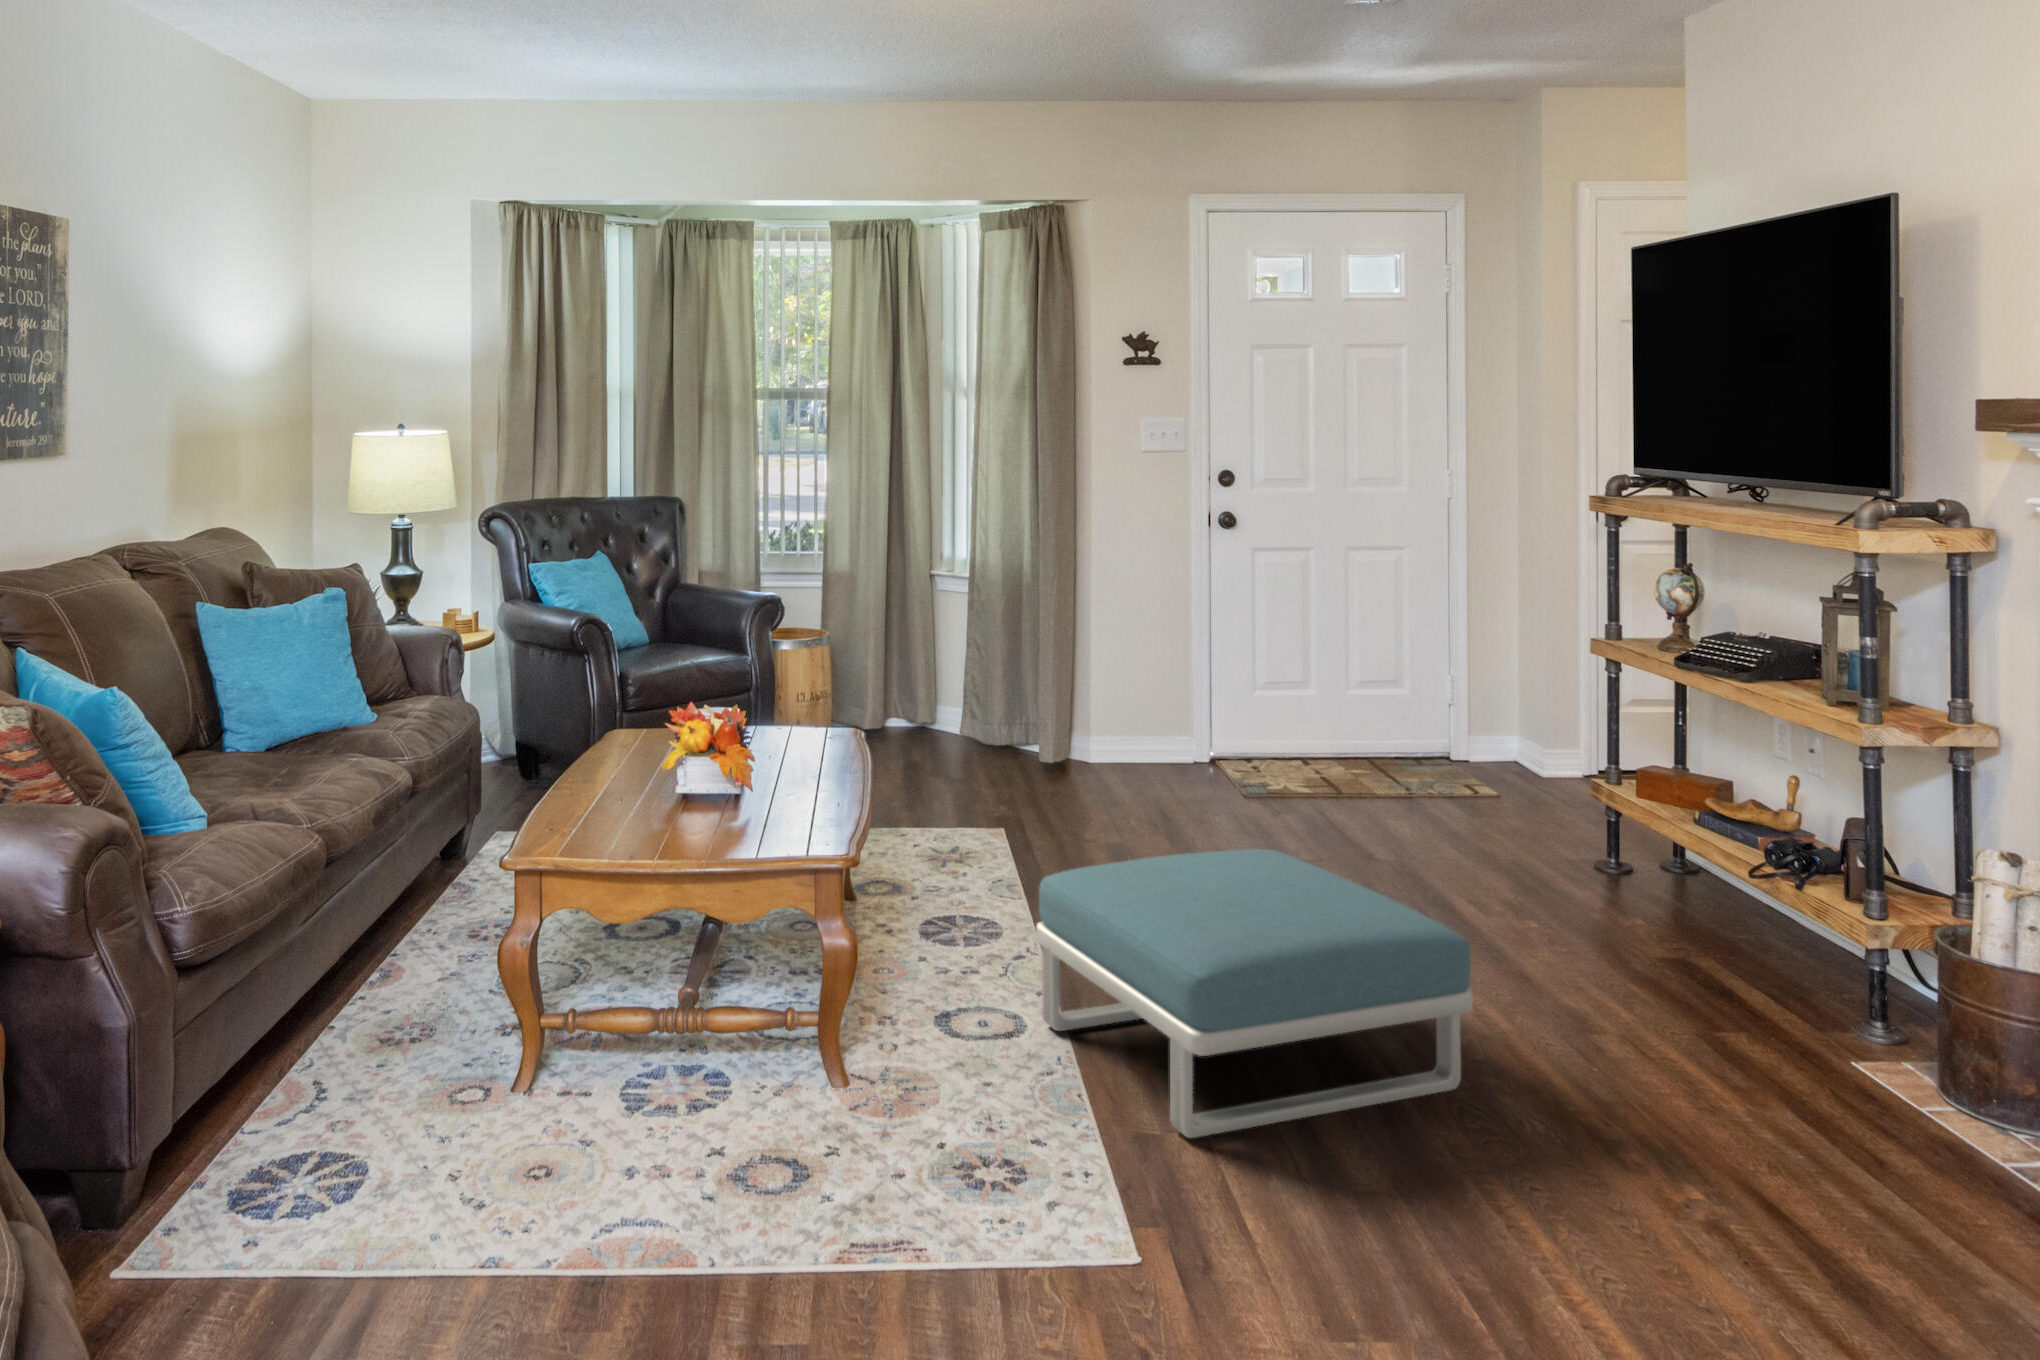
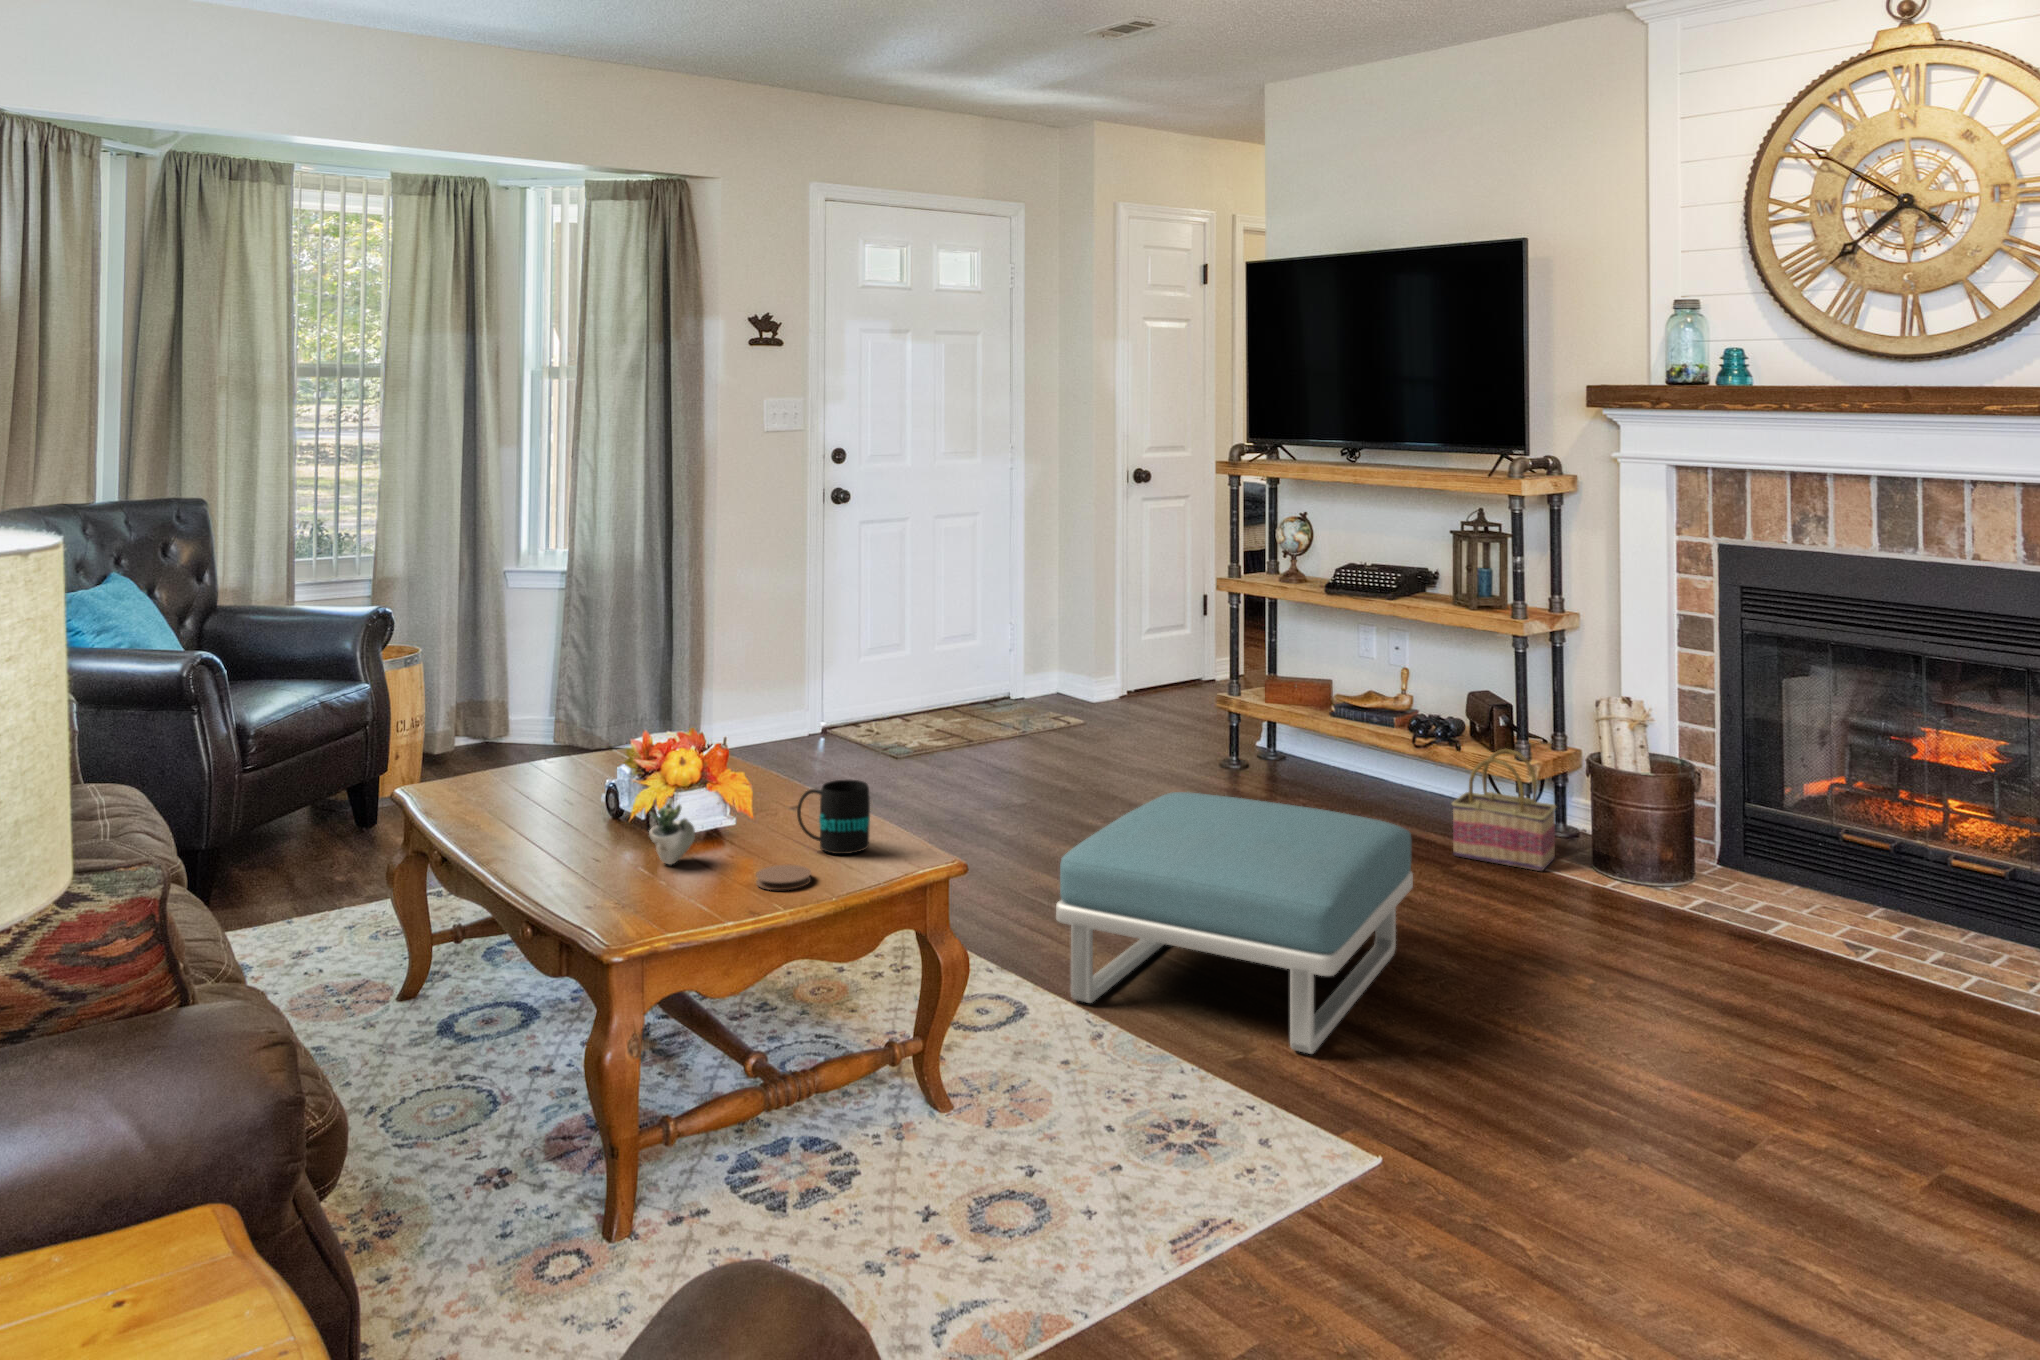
succulent plant: none [619,741,659,796] -> present [649,799,719,864]
mug: none [731,751,789,816] -> present [797,780,870,854]
coaster: none [653,810,700,829] -> present [756,865,811,890]
basket: none [1736,896,1898,1071] -> present [1452,749,1556,871]

